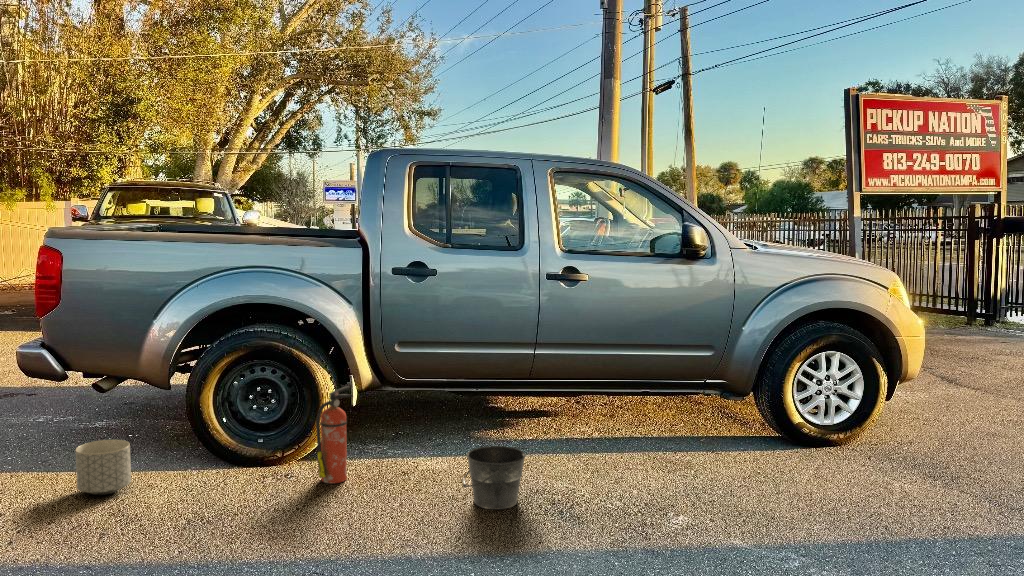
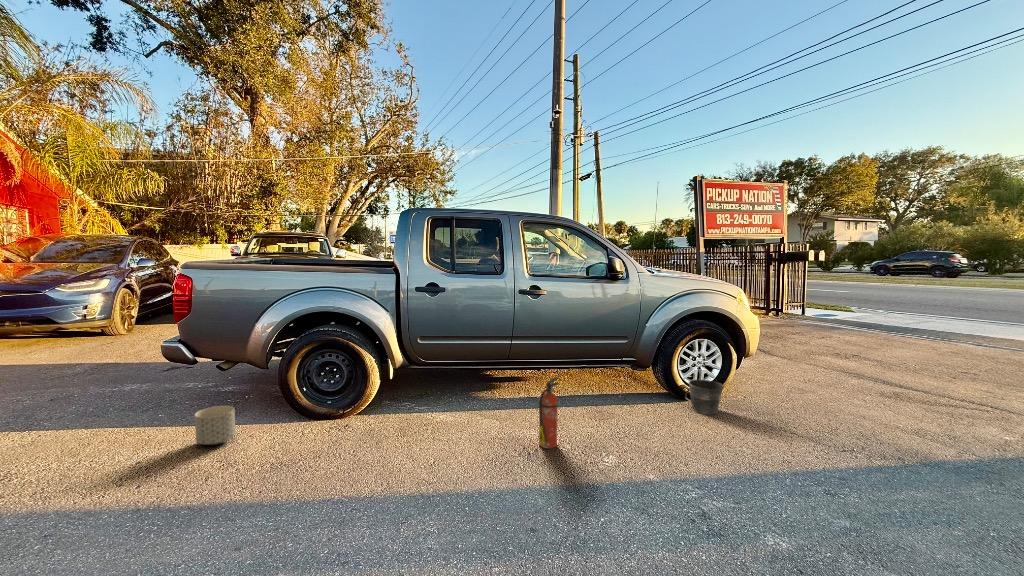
fire extinguisher: present [316,386,353,483] -> present [539,377,559,448]
bucket: present [462,446,526,509] -> present [685,380,724,415]

